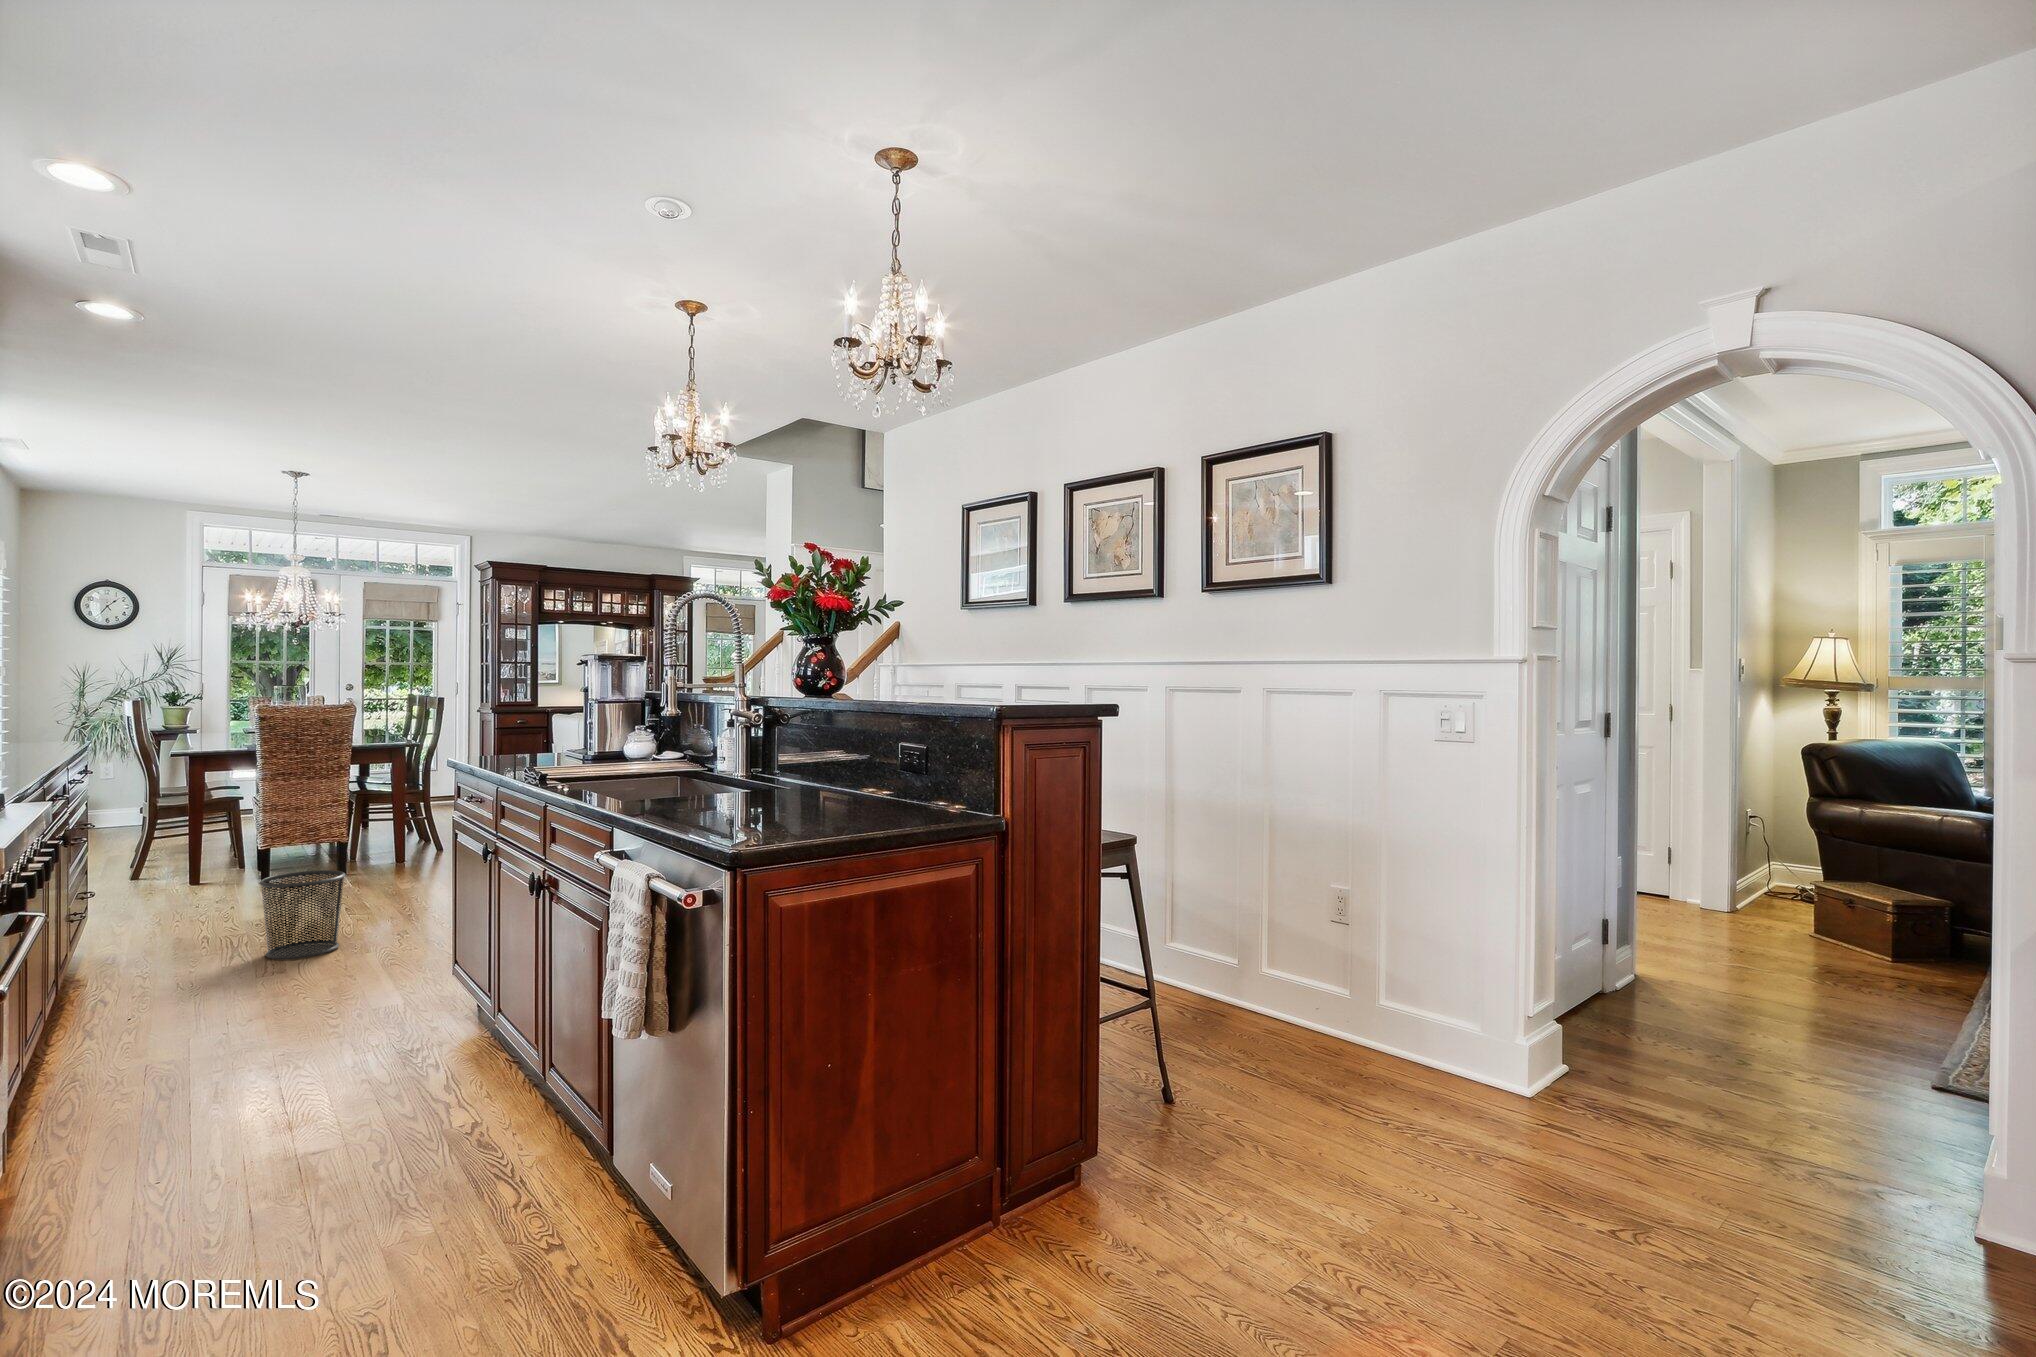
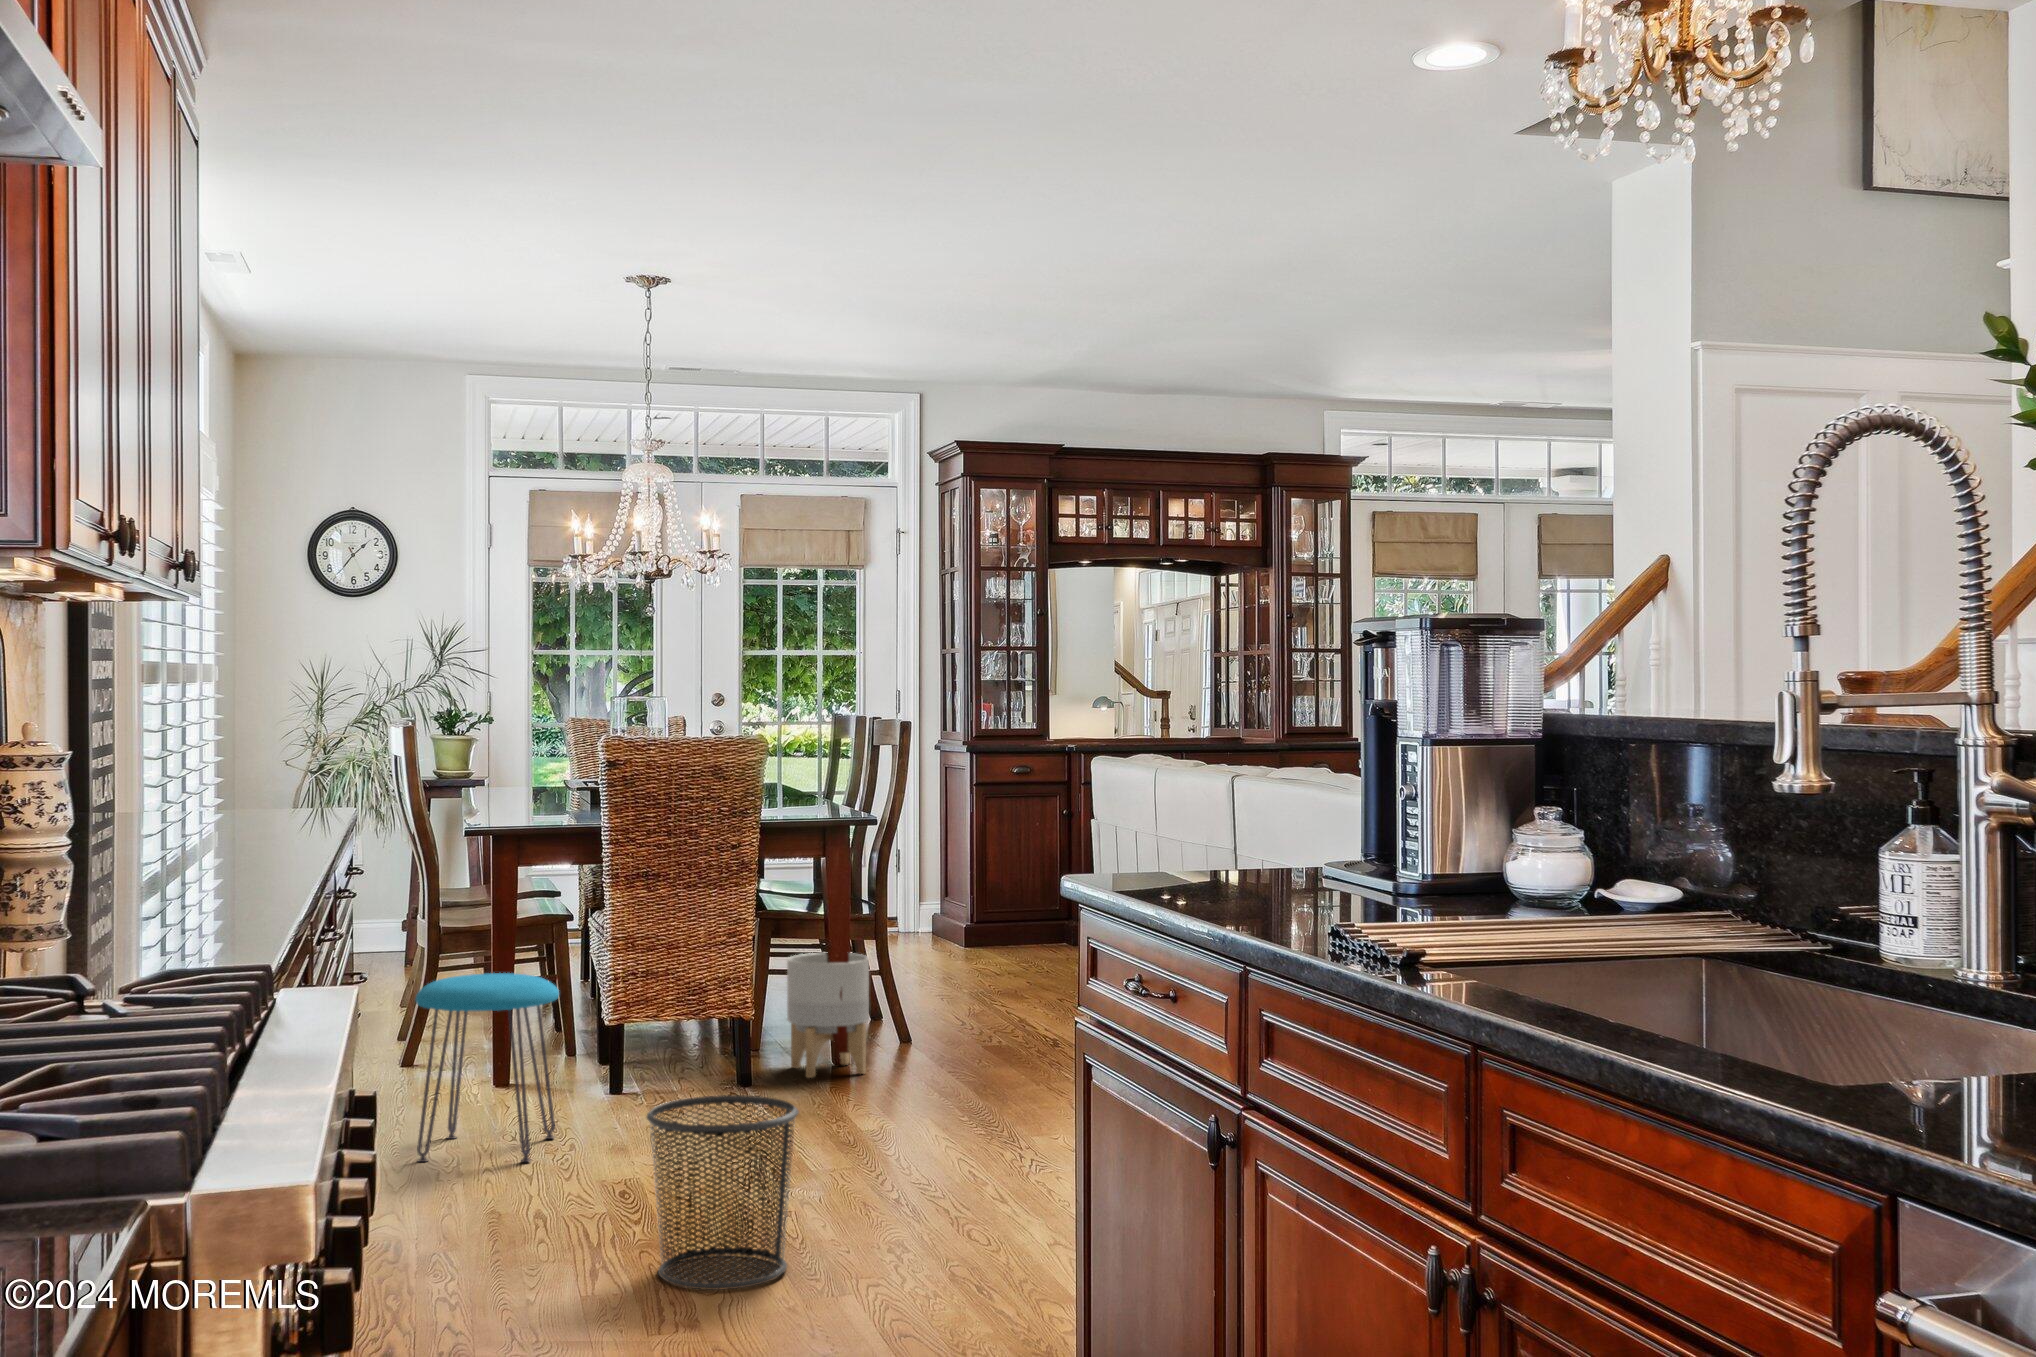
planter: none [370,809,416,869] -> present [787,953,869,1078]
stool: none [130,825,223,922] -> present [416,973,559,1162]

